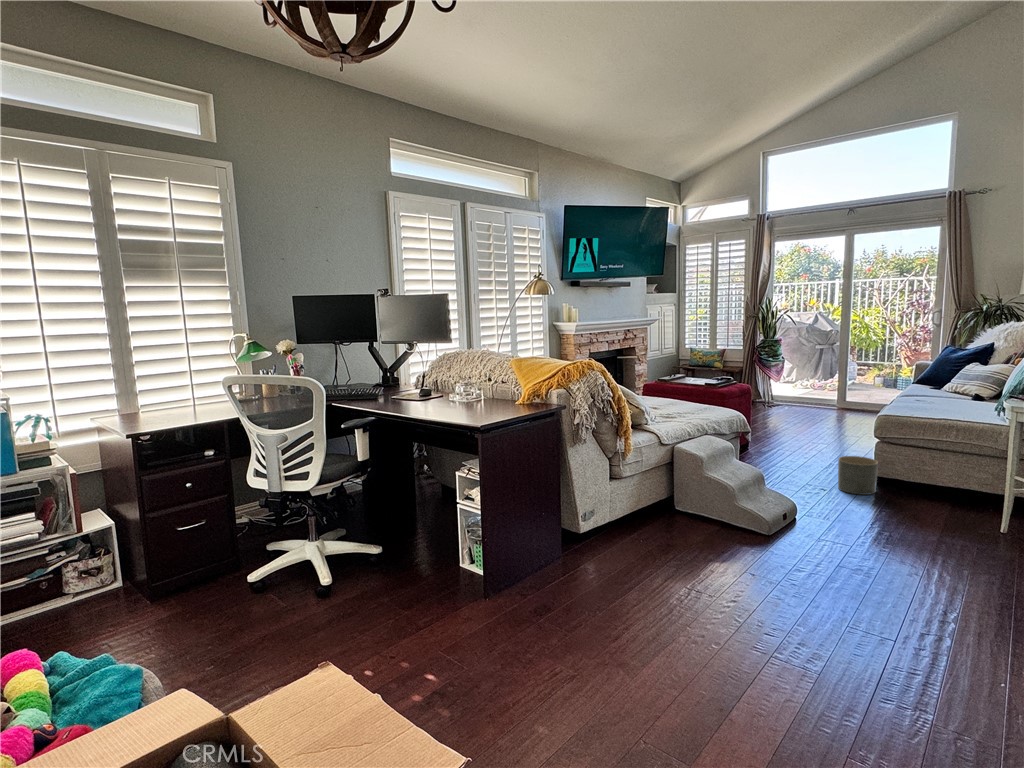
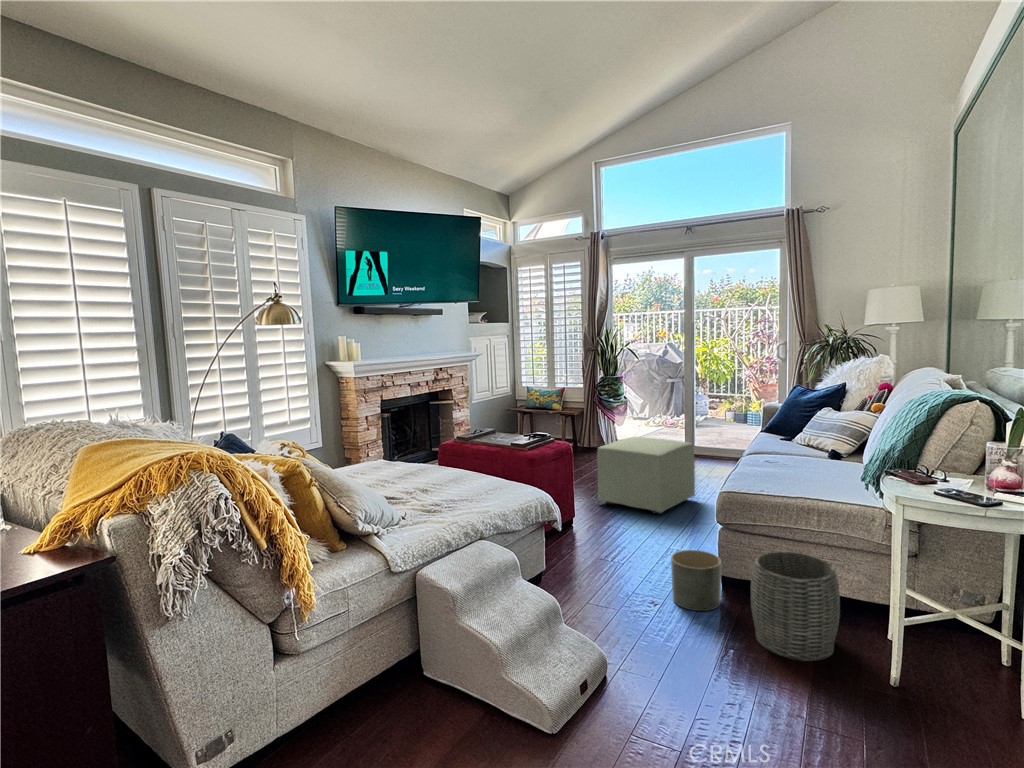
ottoman: none [766,386,850,444] -> present [597,437,695,514]
woven basket: none [901,453,970,521] -> present [751,551,840,661]

